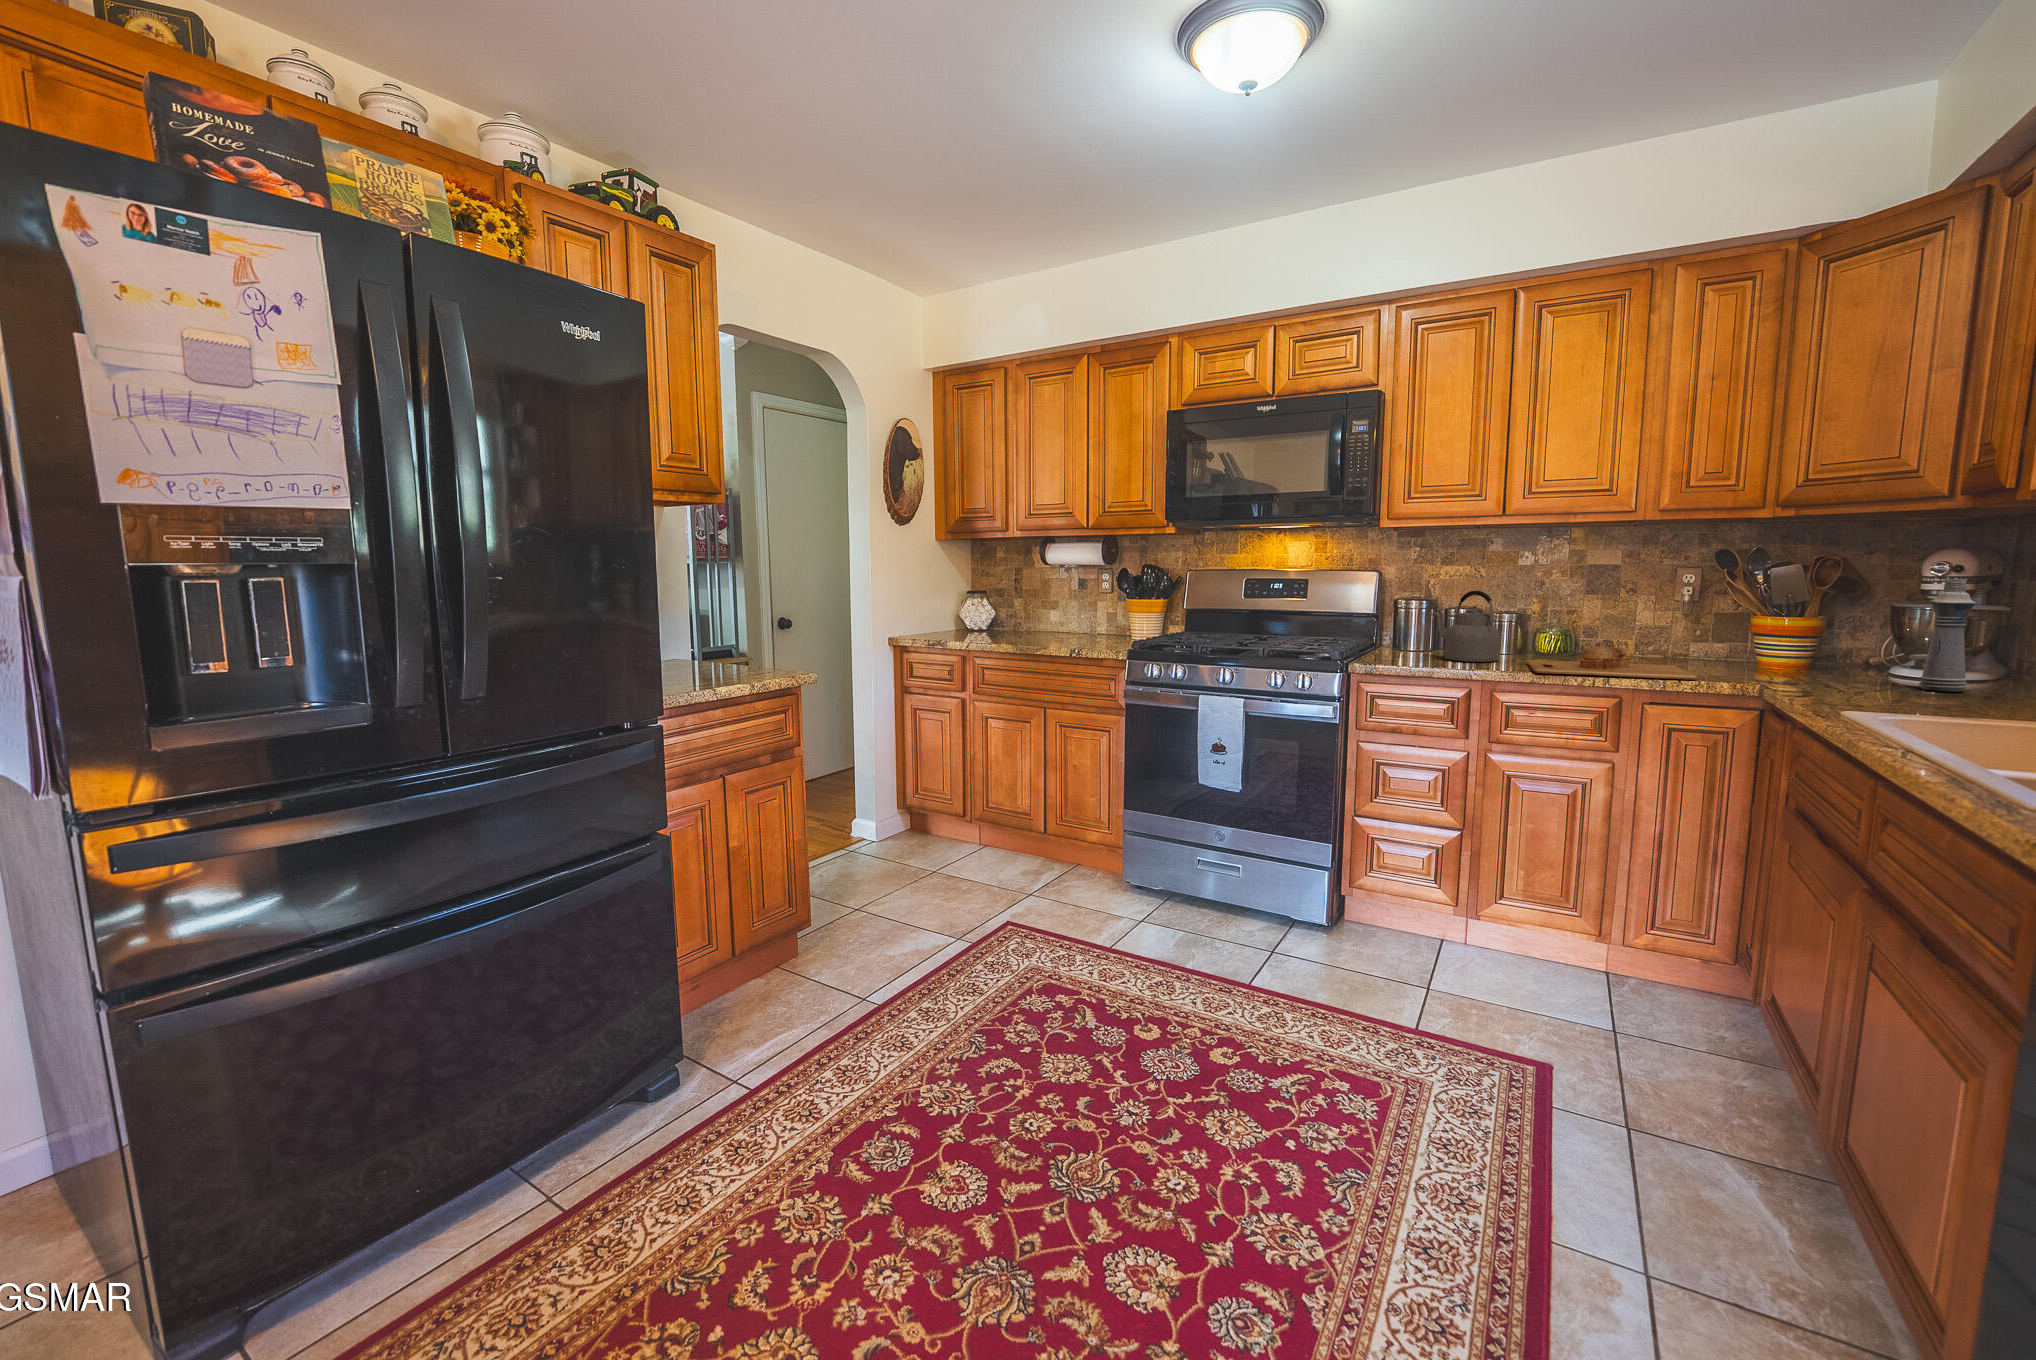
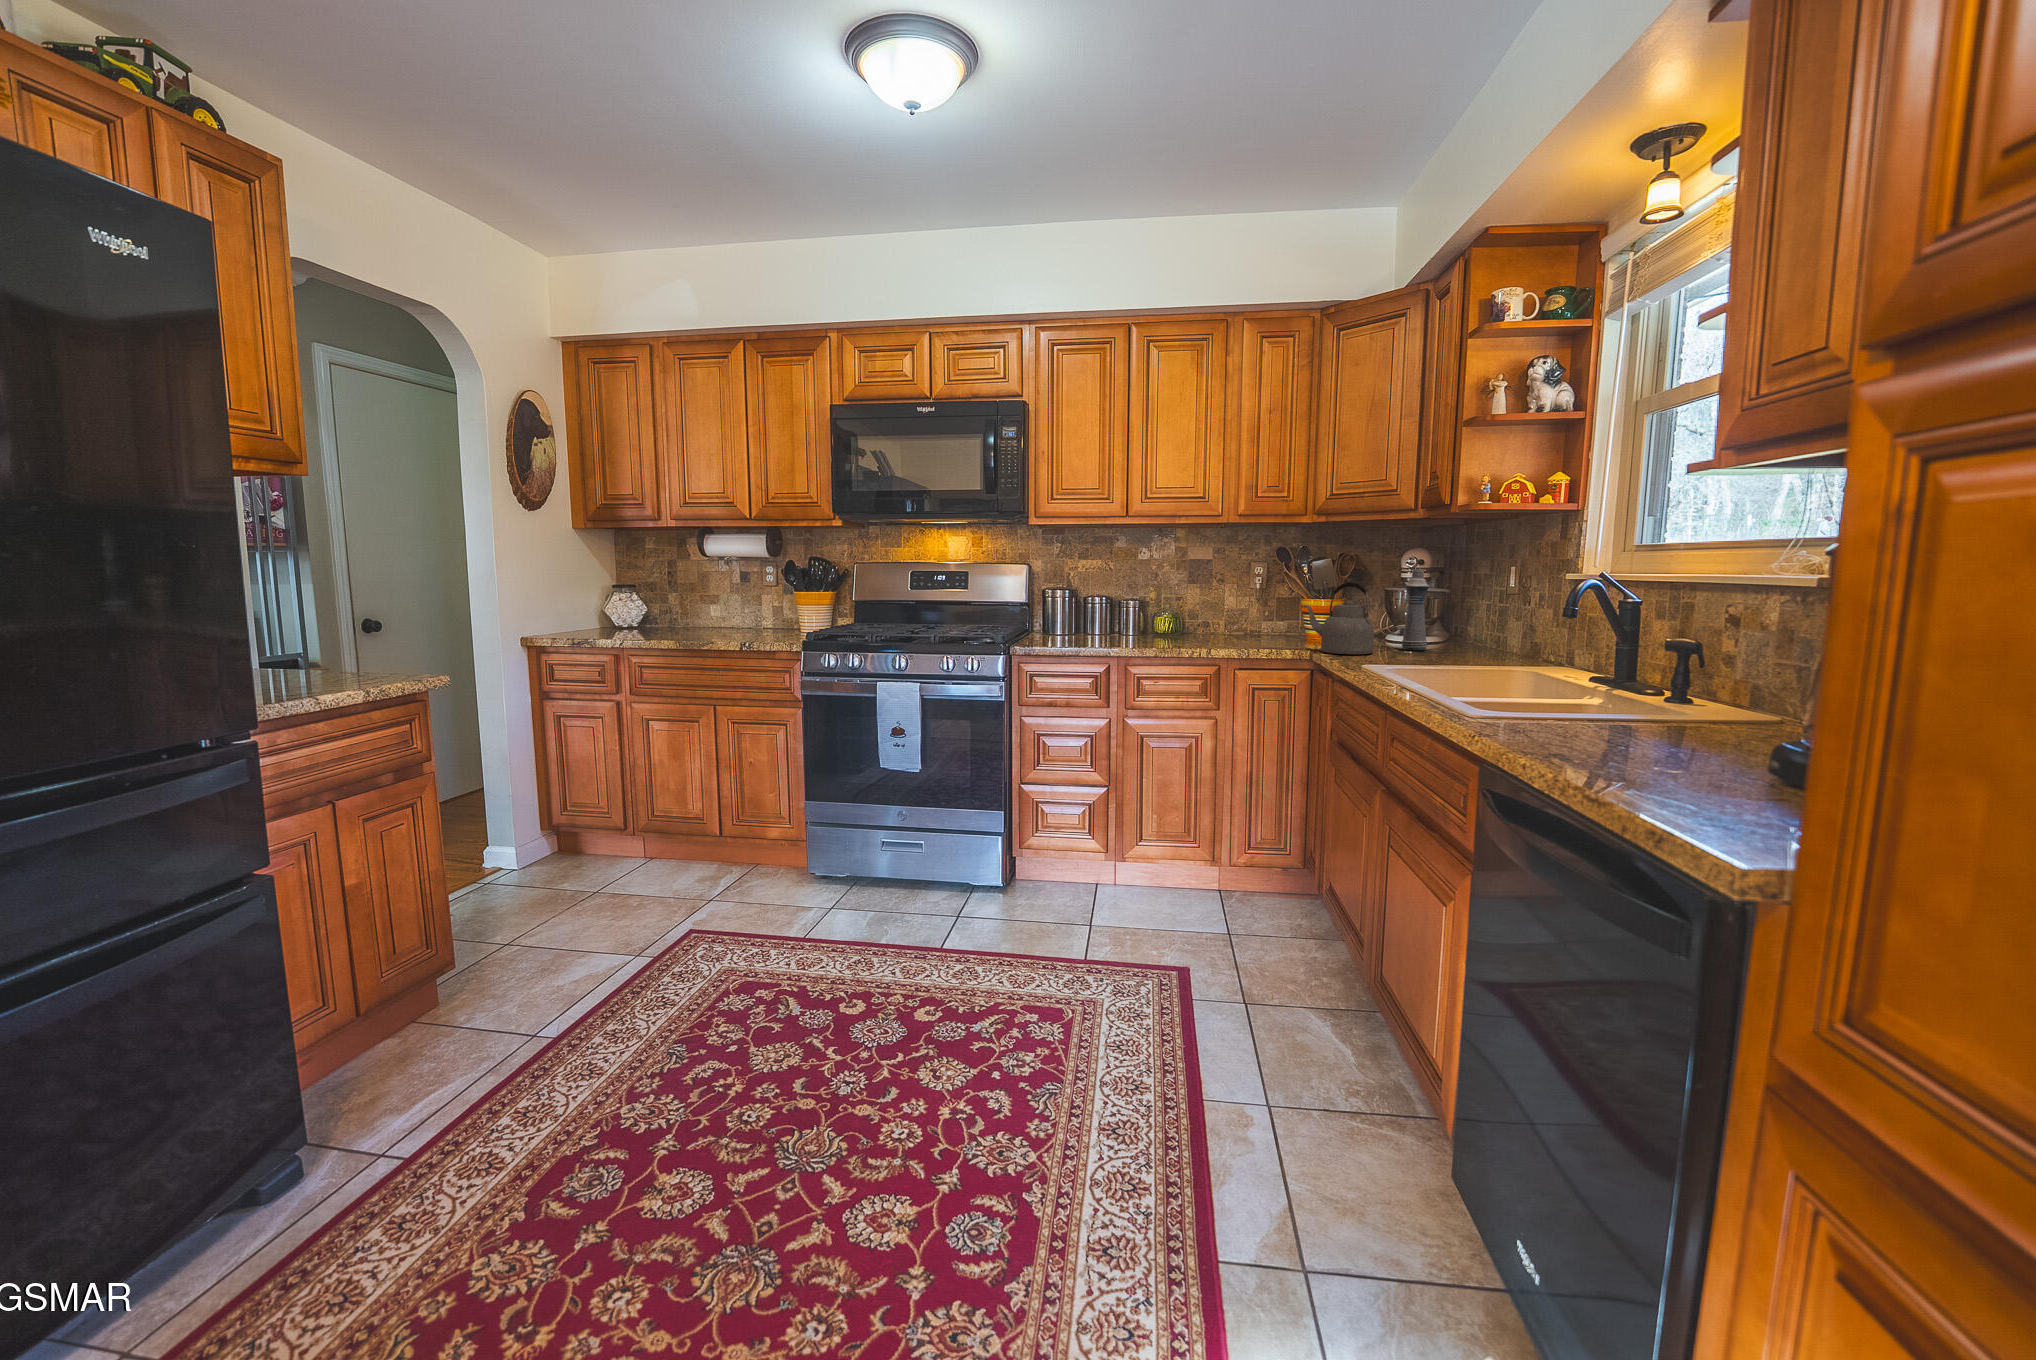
kettle: present [1432,591,1500,662] -> present [1302,582,1374,654]
cutting board: present [1527,647,1697,680] -> none [1153,625,1271,649]

